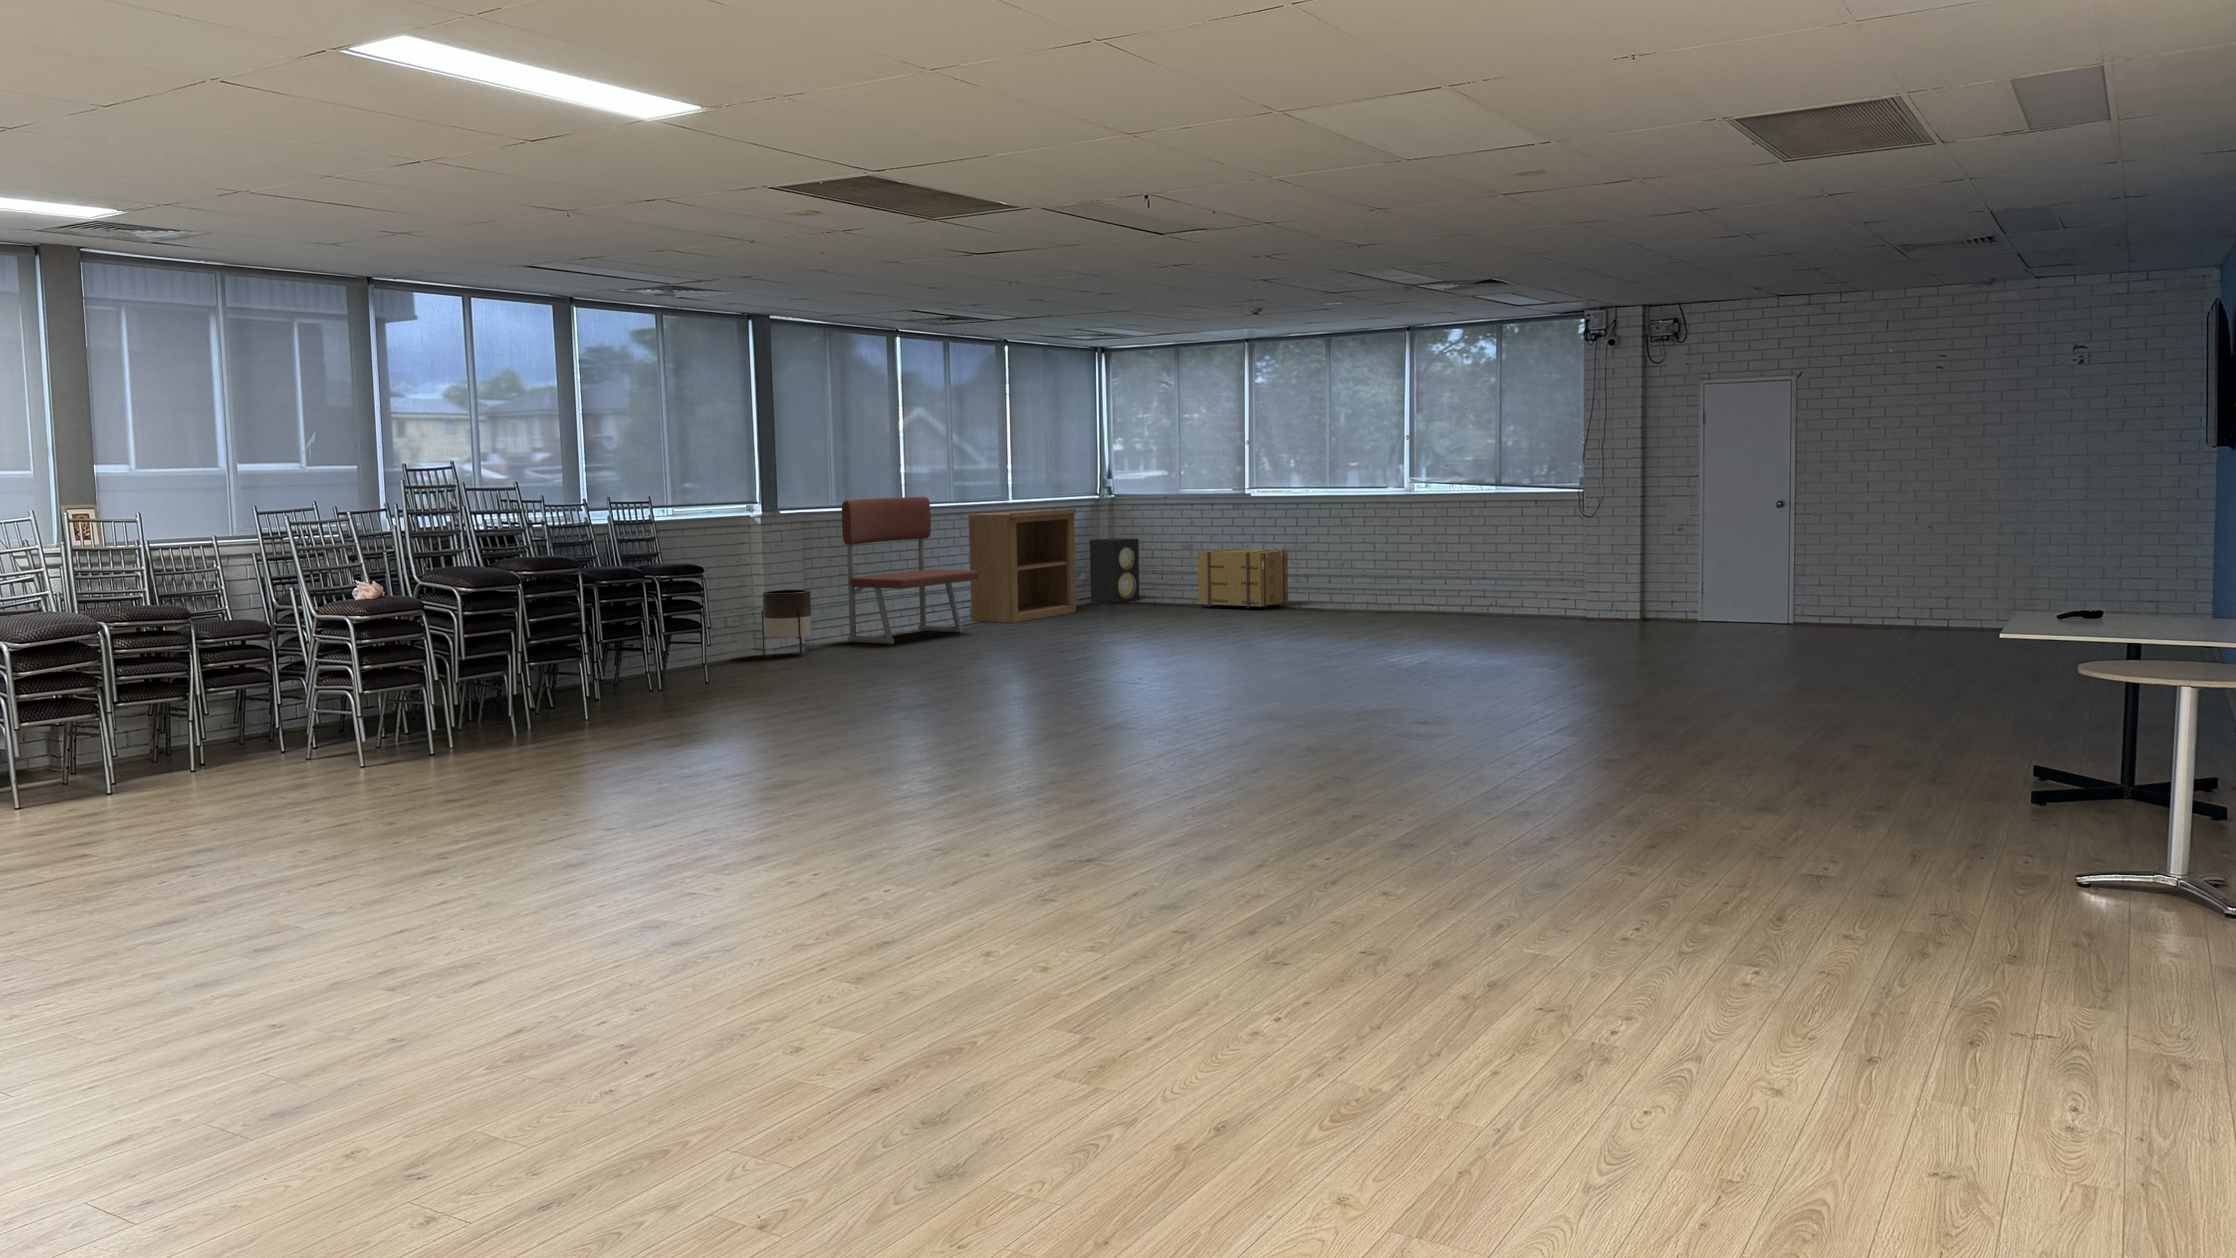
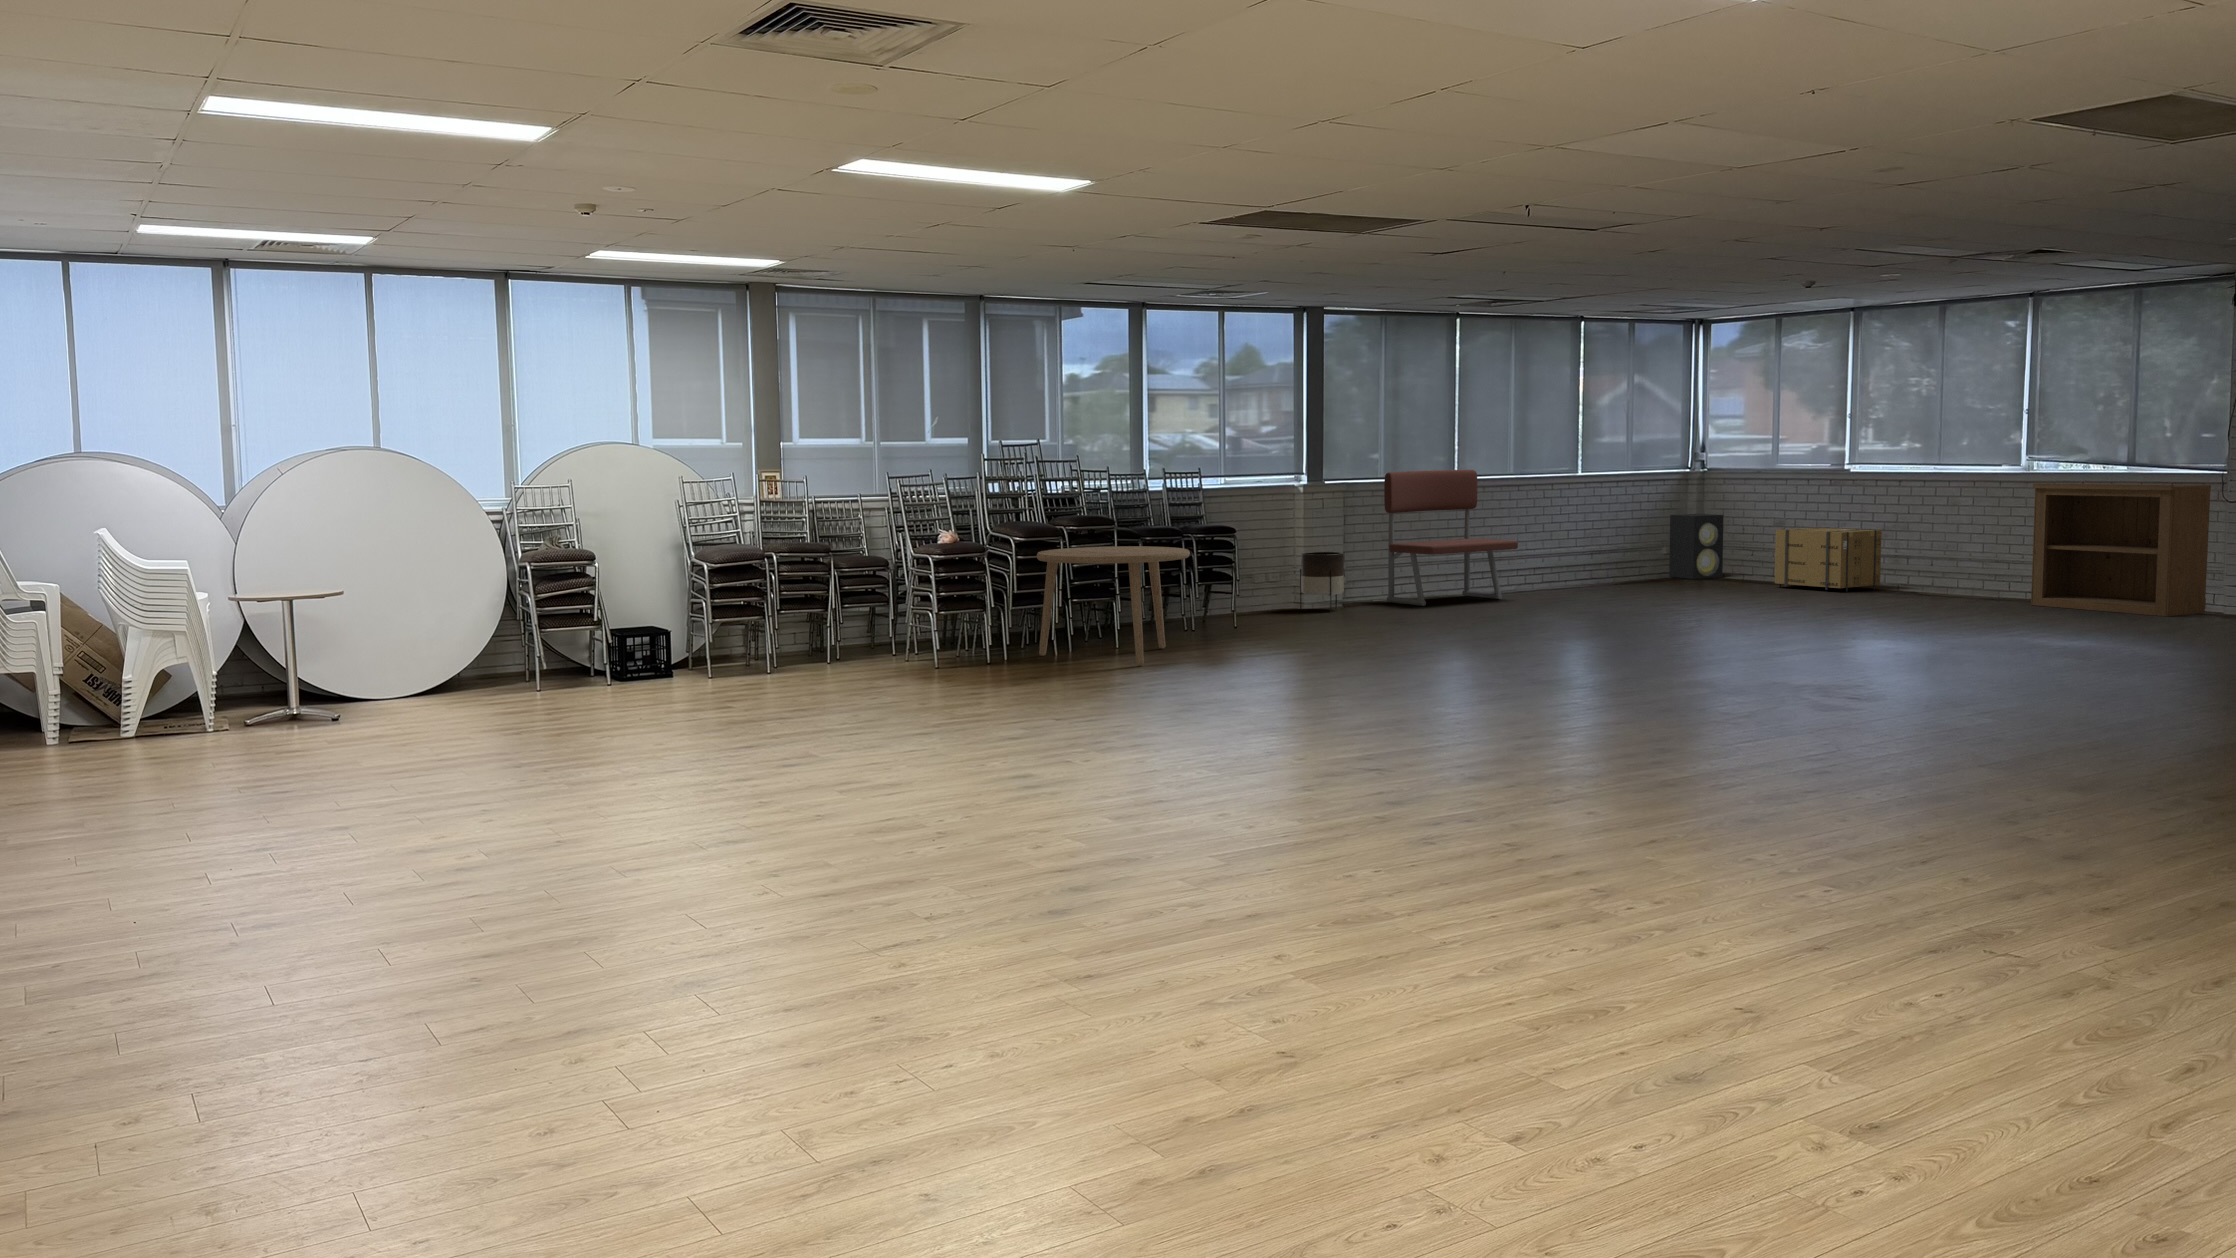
bookshelf: present [968,509,1076,623] -> present [2031,483,2211,616]
dining table: none [493,593,692,742] -> present [1037,546,1190,666]

